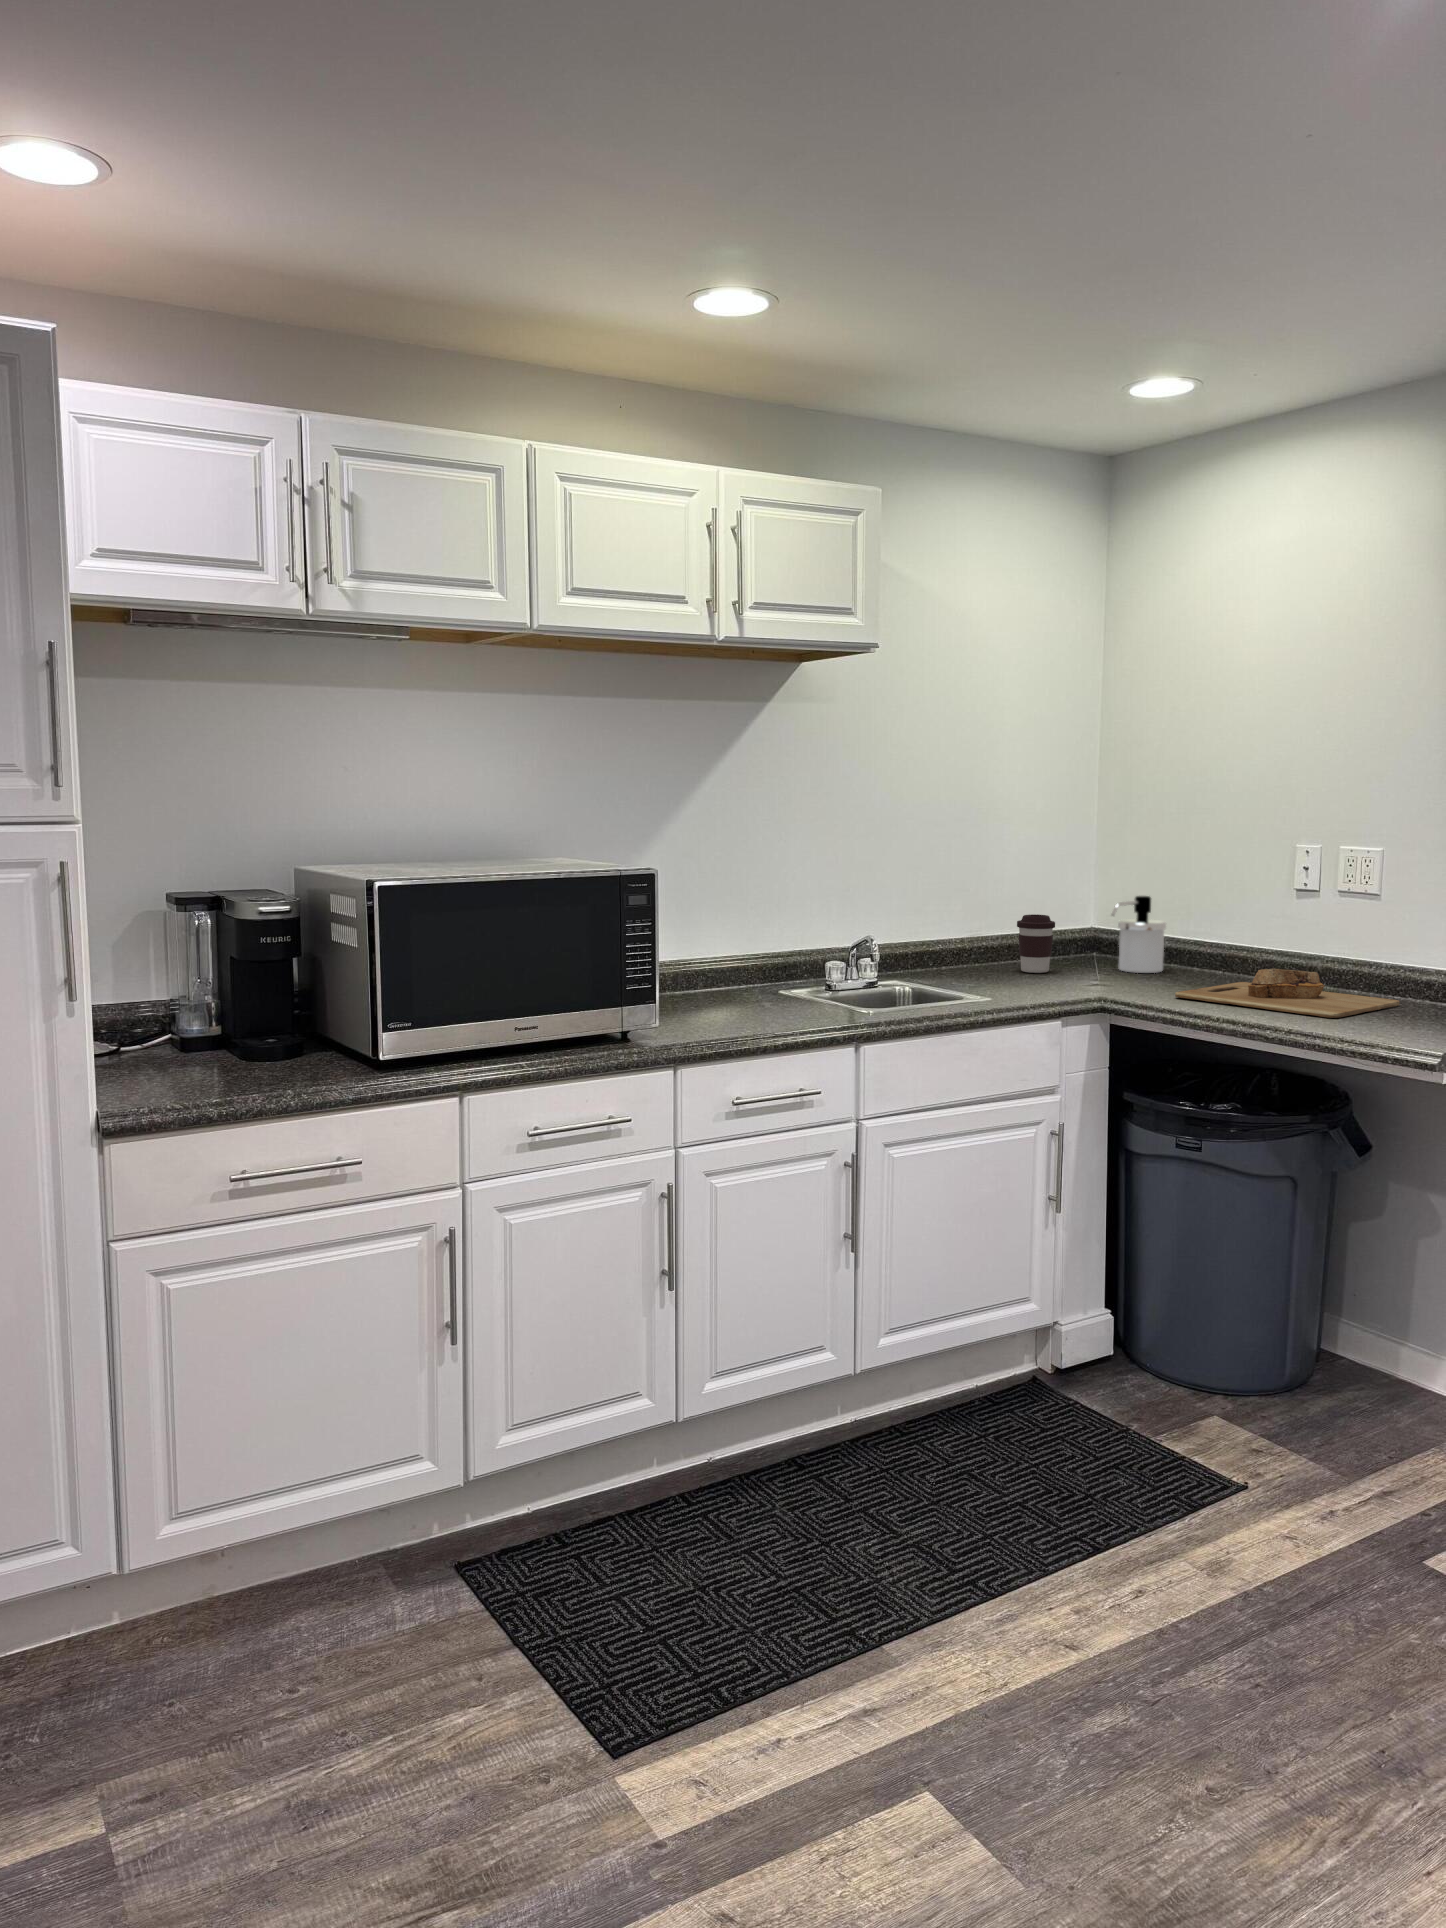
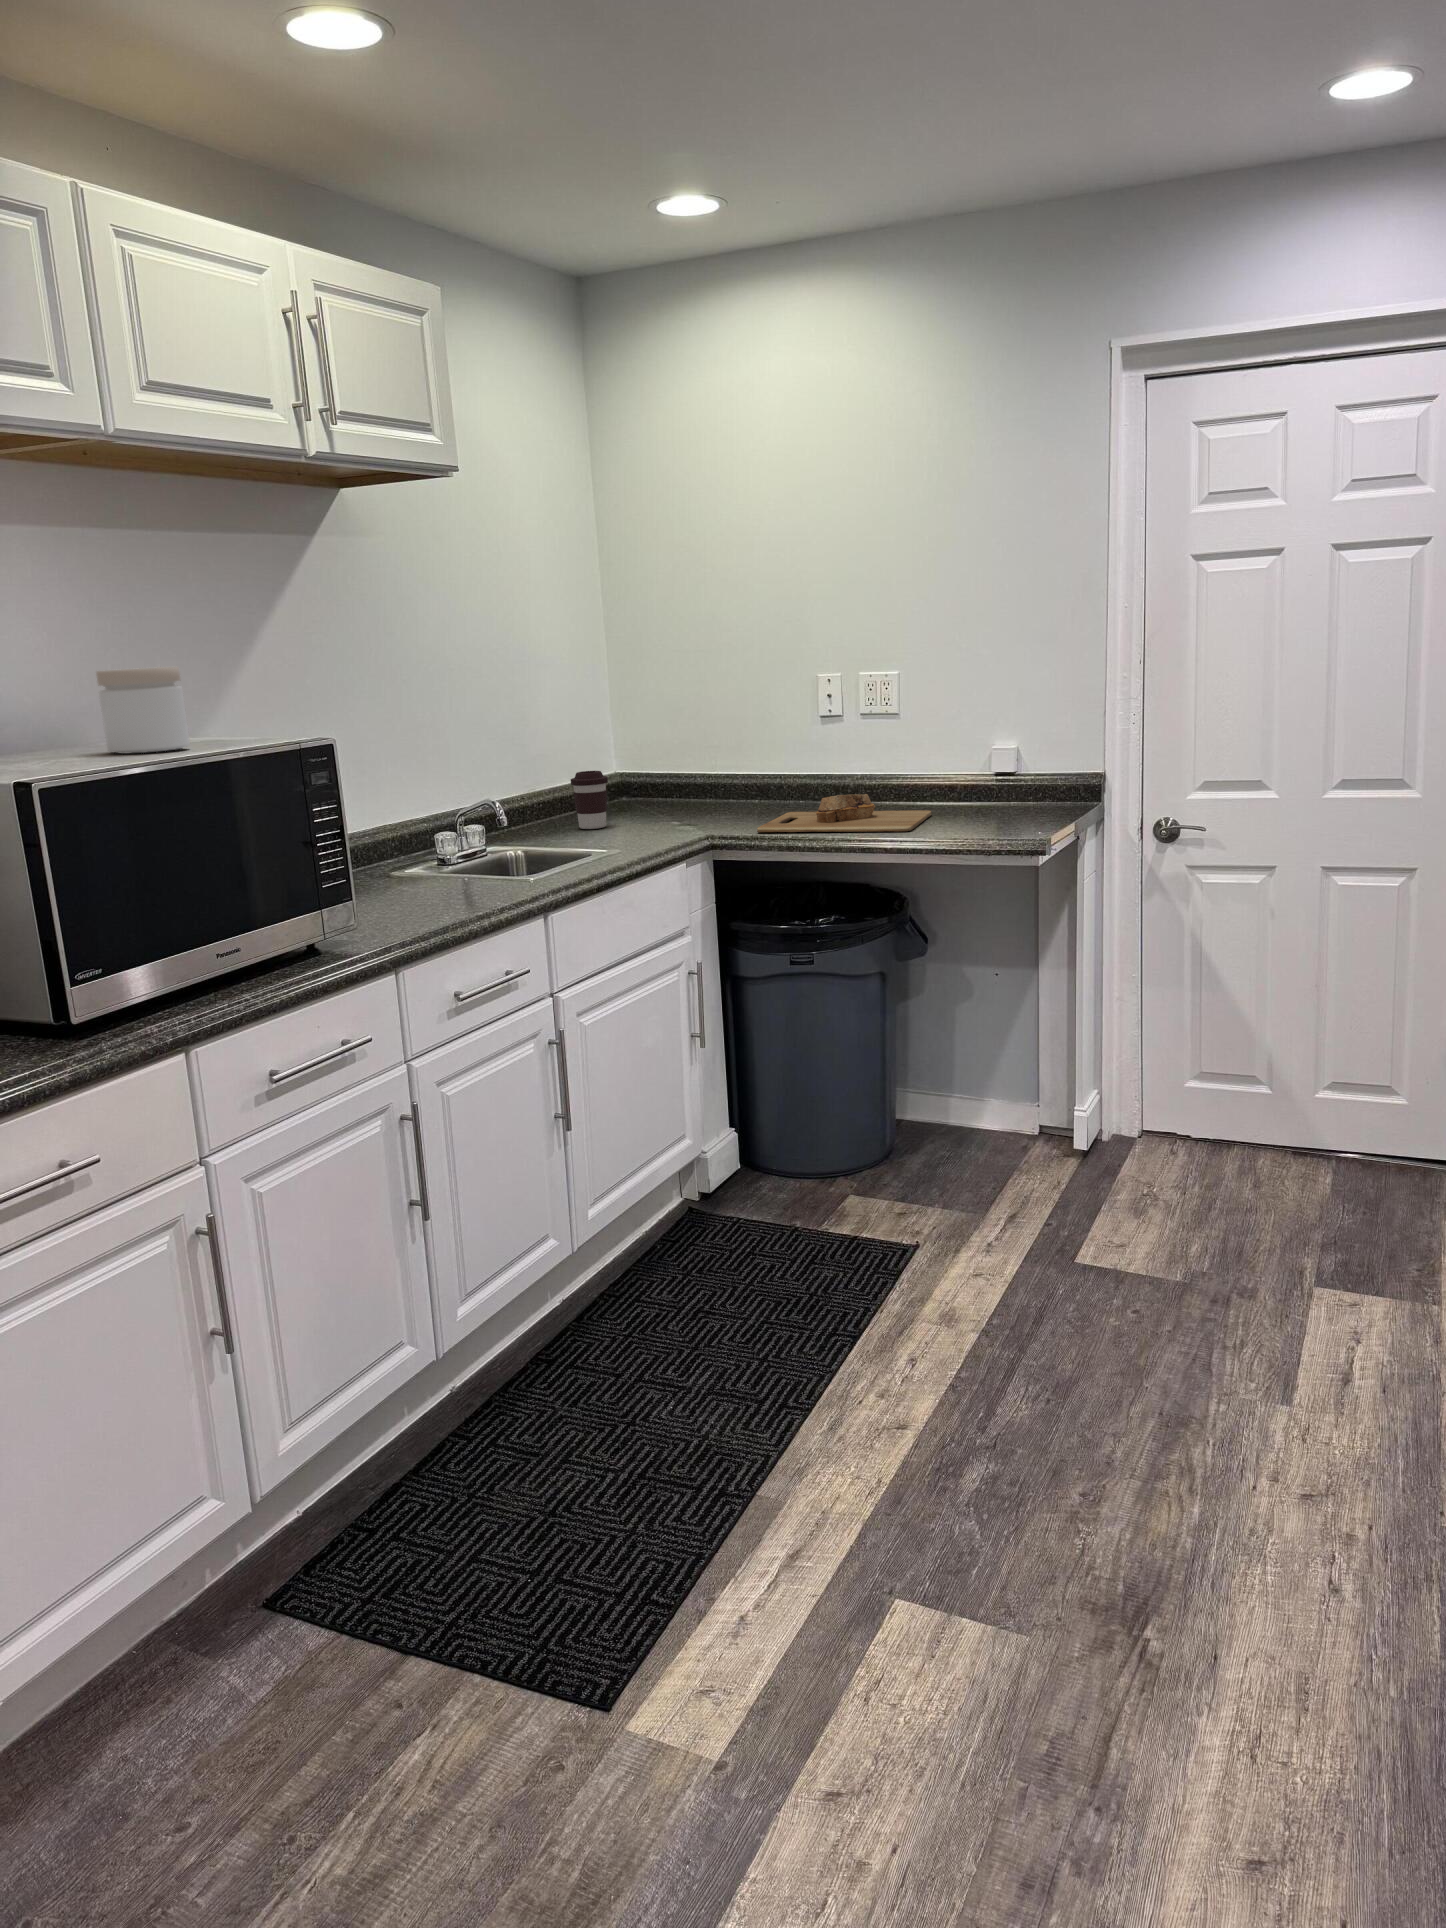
jar: none [546,789,609,857] -> present [96,666,190,754]
soap dispenser: present [1111,896,1166,973] -> none [656,743,701,817]

